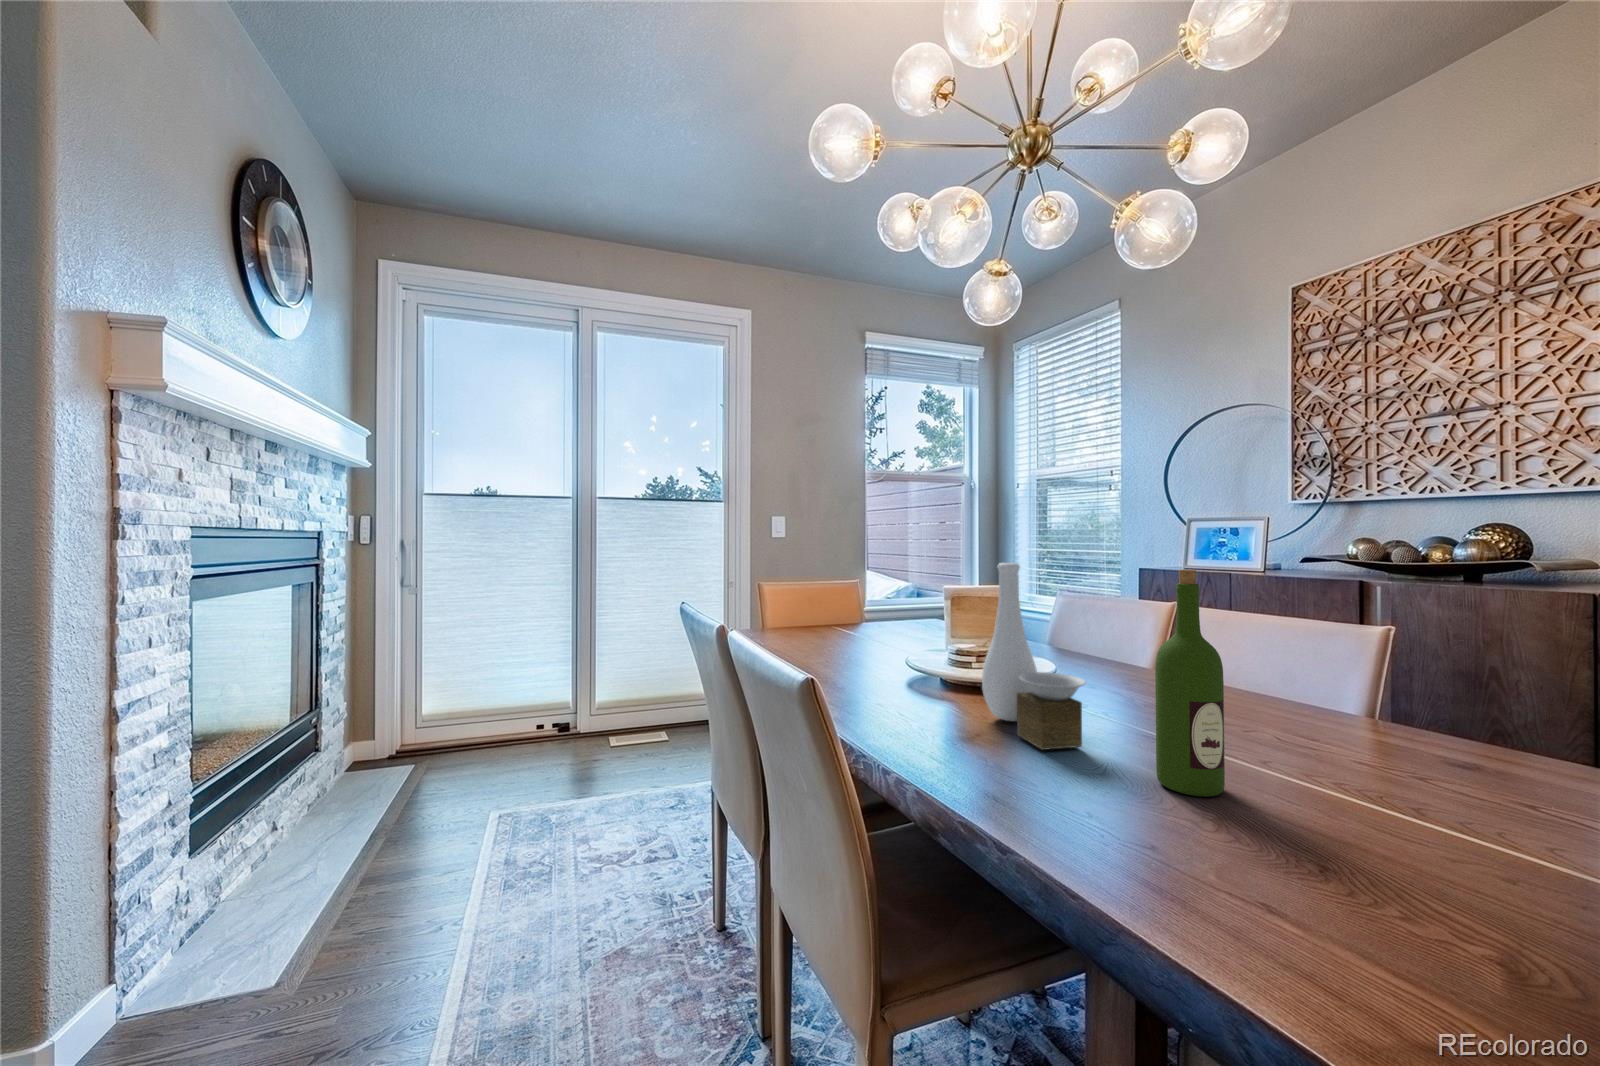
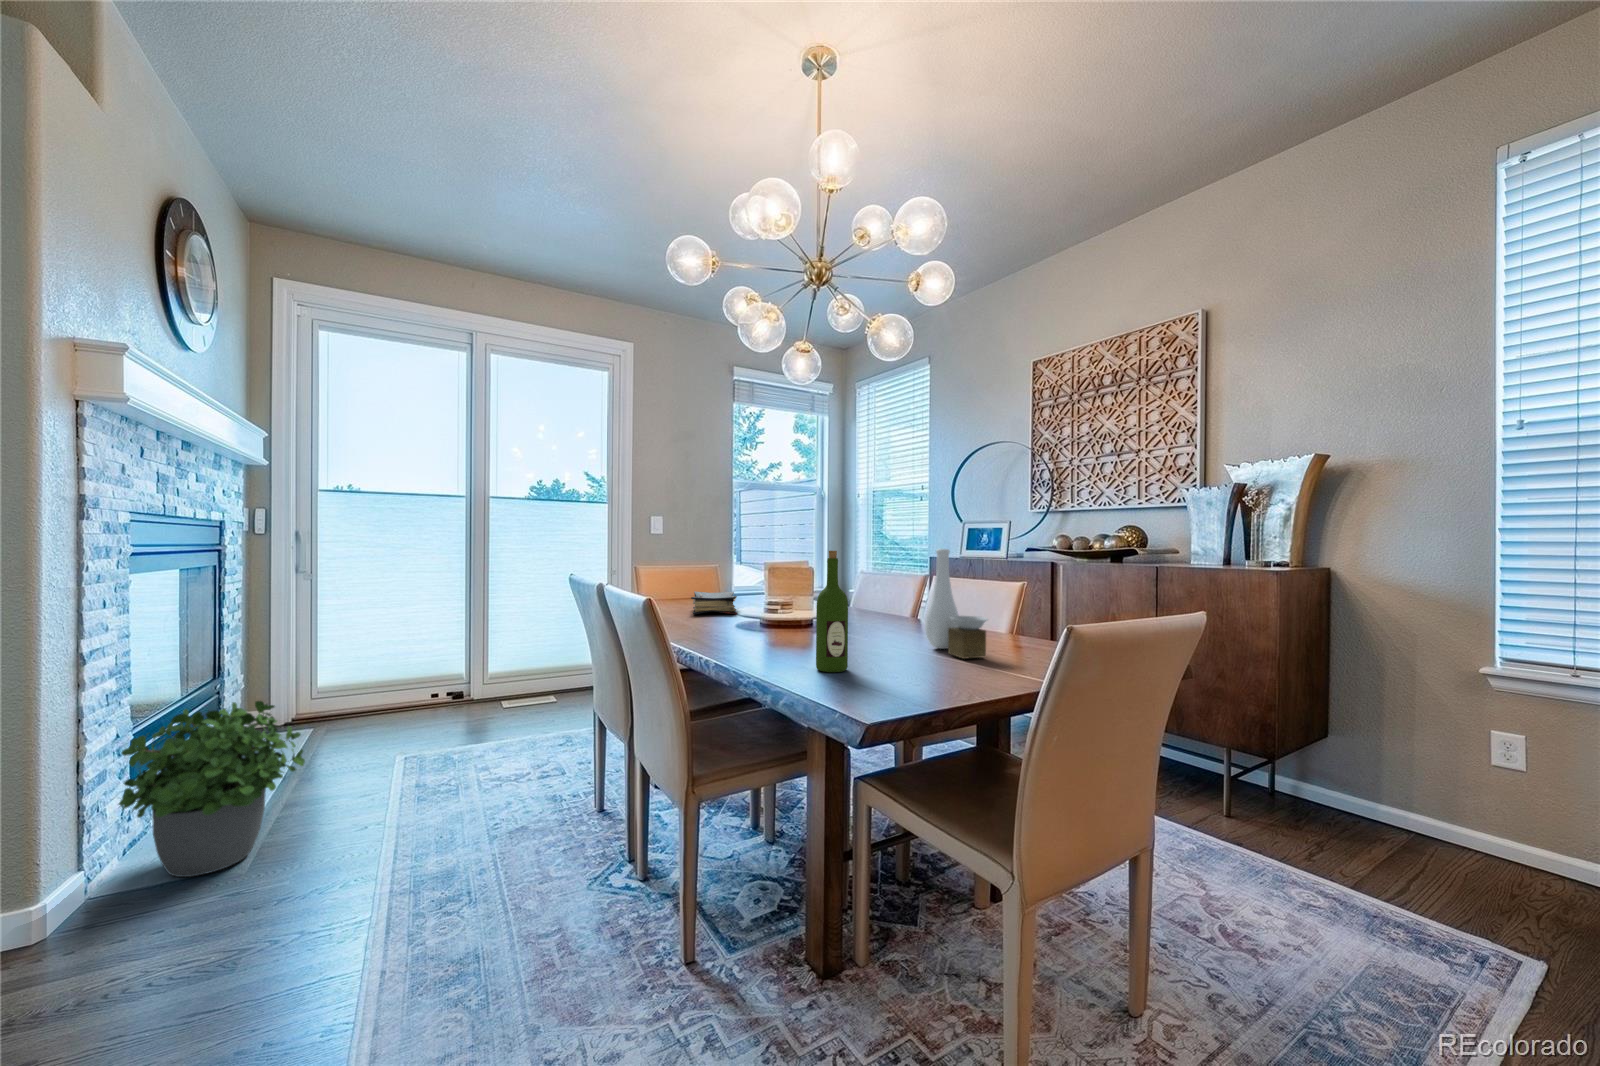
vase: present [982,563,1086,750] -> present [925,549,988,659]
book: none [845,612,909,645] -> present [691,592,738,615]
potted plant: none [156,757,386,993] -> present [119,701,305,877]

